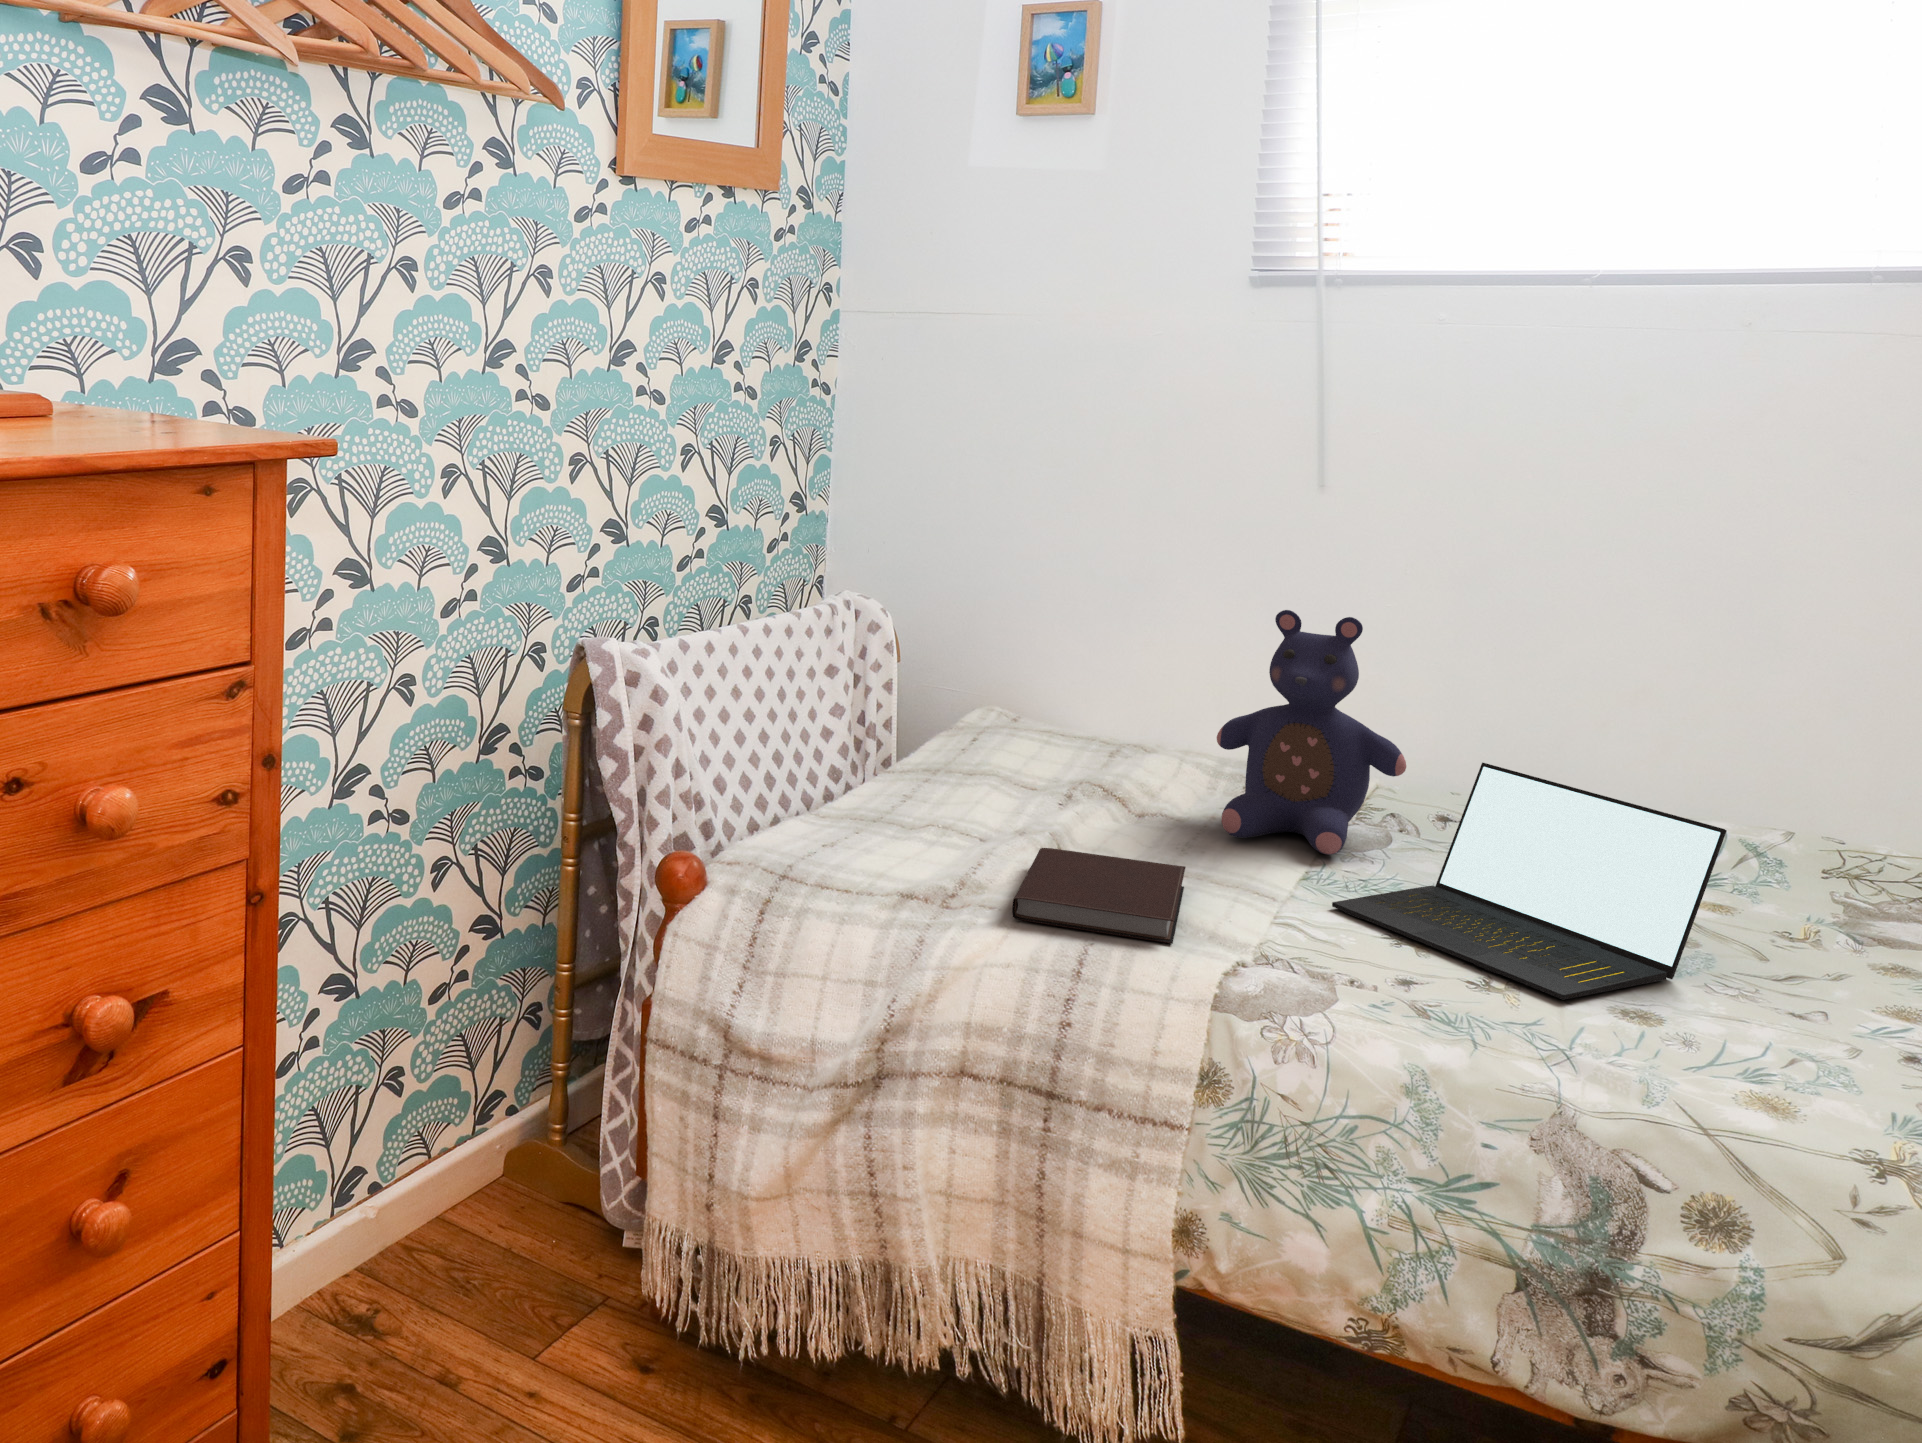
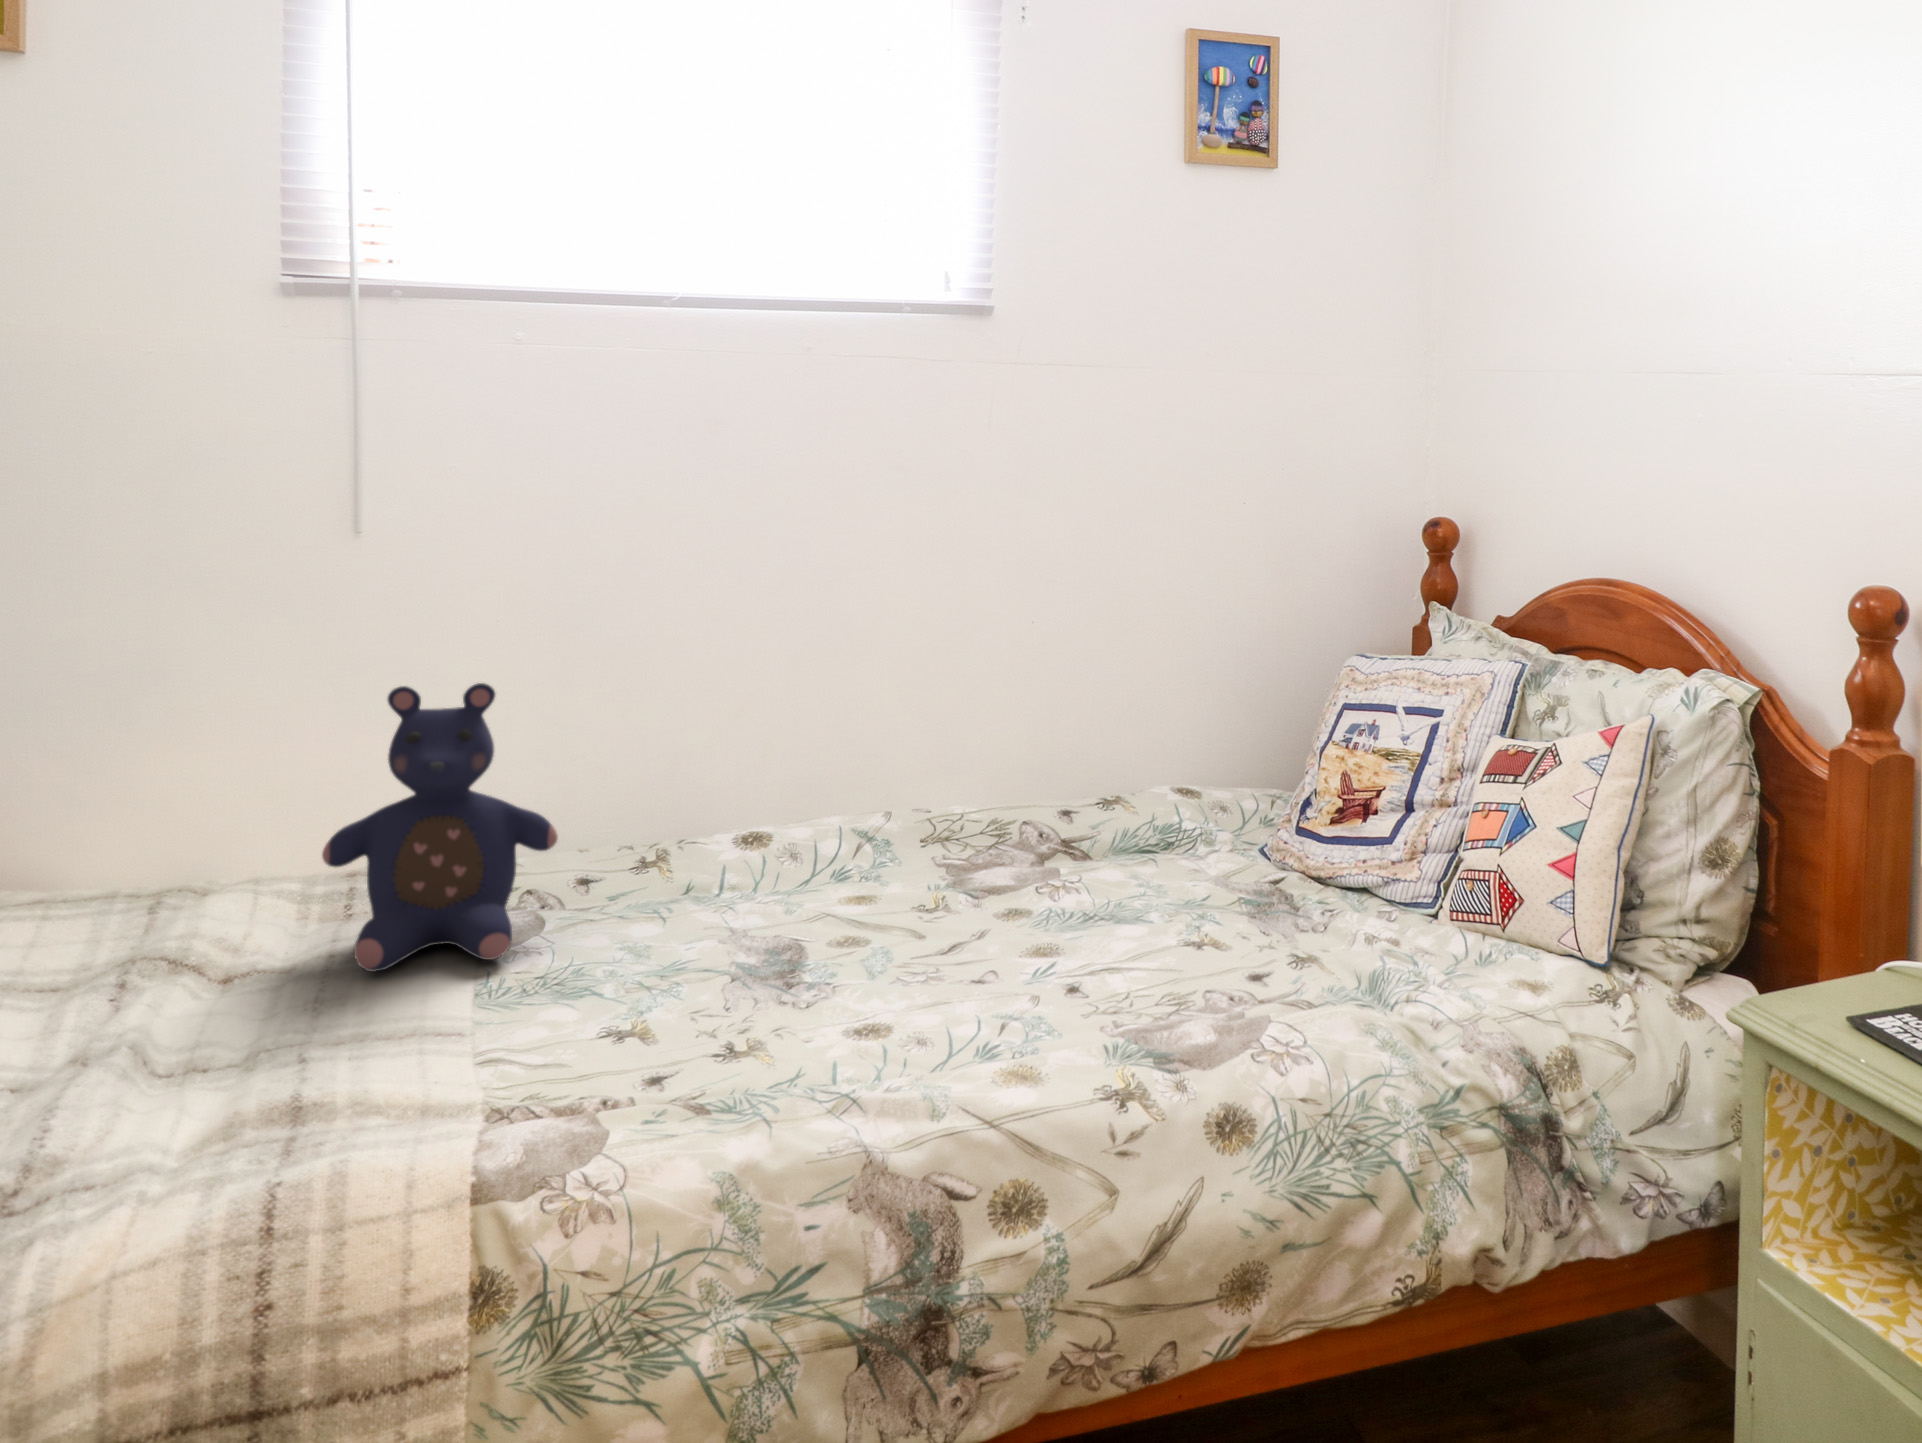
laptop: present [1332,763,1727,1000] -> none [536,815,901,1040]
notebook: present [1012,848,1185,943] -> none [125,1031,381,1191]

